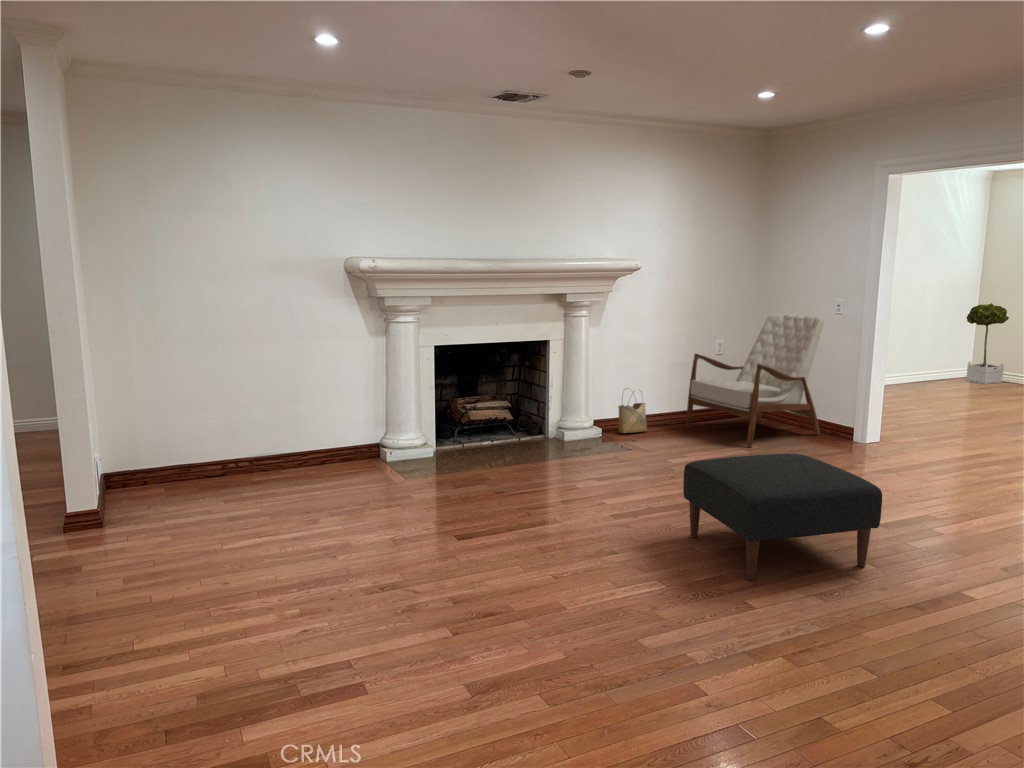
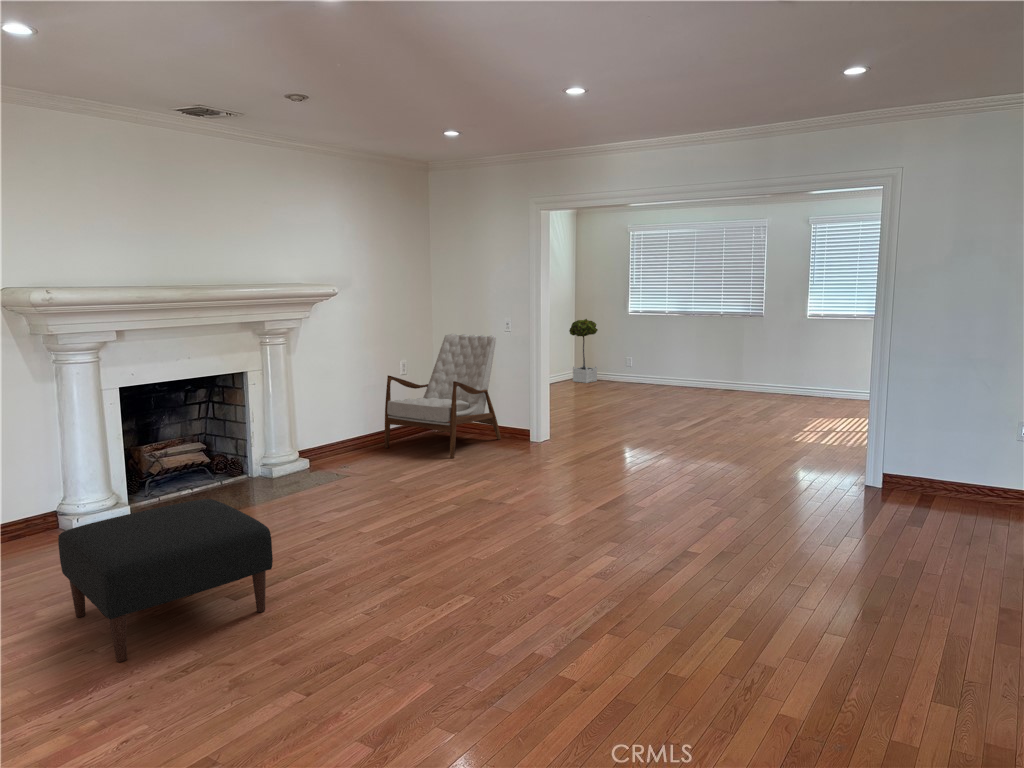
woven basket: present [618,403,647,433] -> none [322,415,351,461]
ottoman: present [683,454,882,580] -> present [58,499,273,662]

